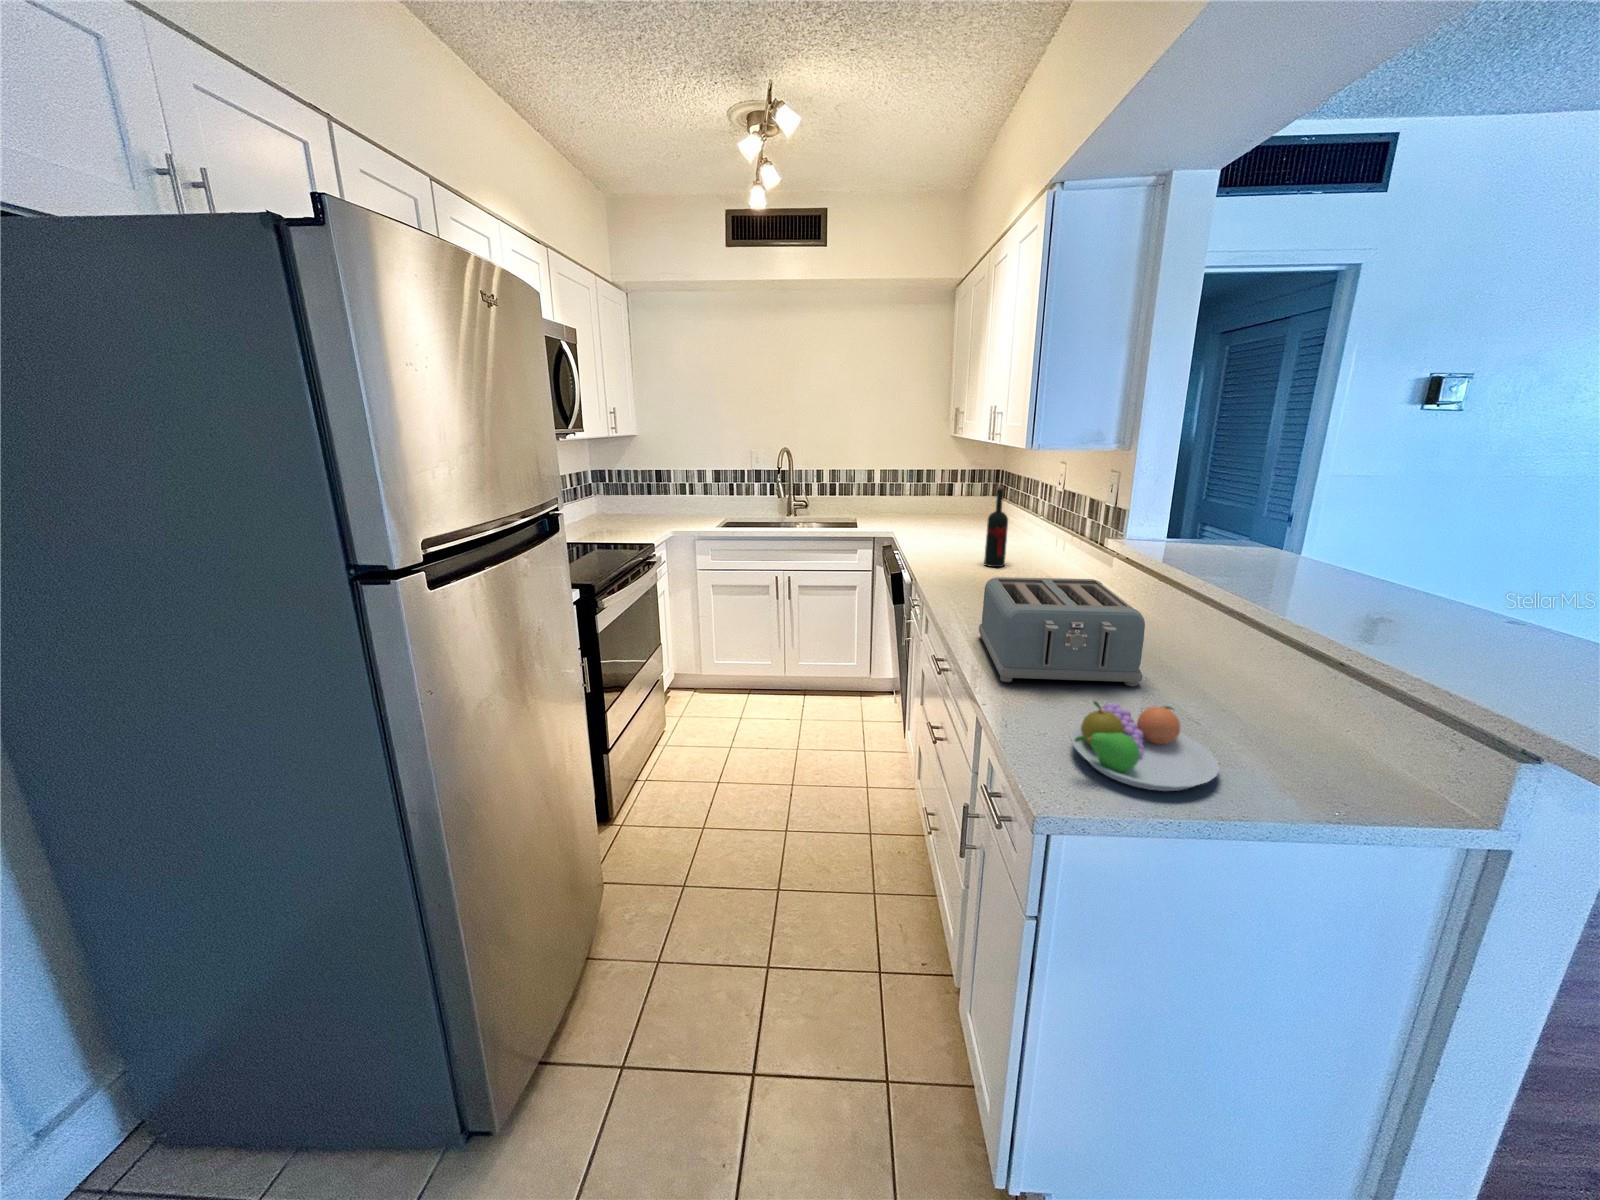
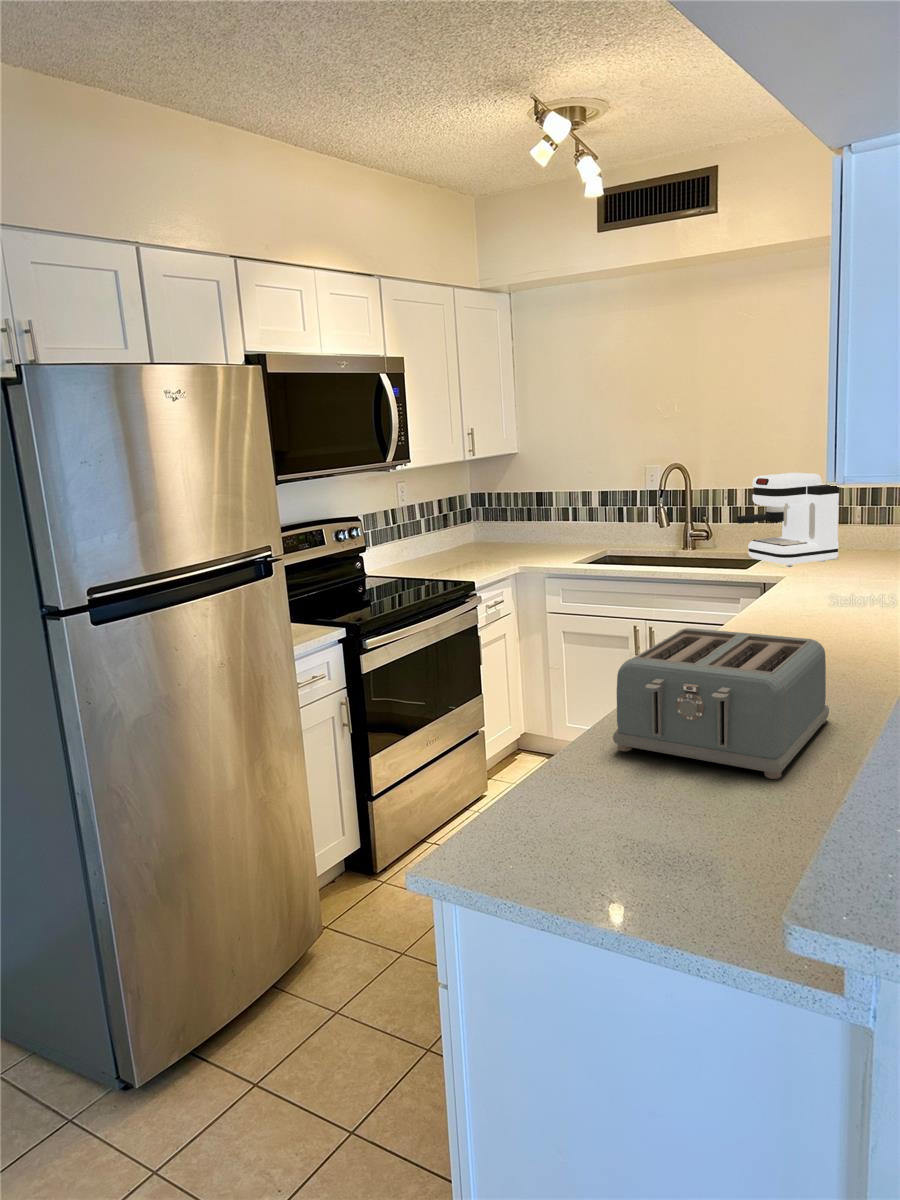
coffee maker: none [846,458,912,527] -> present [737,473,839,566]
wine bottle: present [984,486,1008,567] -> none [841,512,874,625]
fruit bowl: present [1072,701,1219,791] -> none [533,768,713,880]

